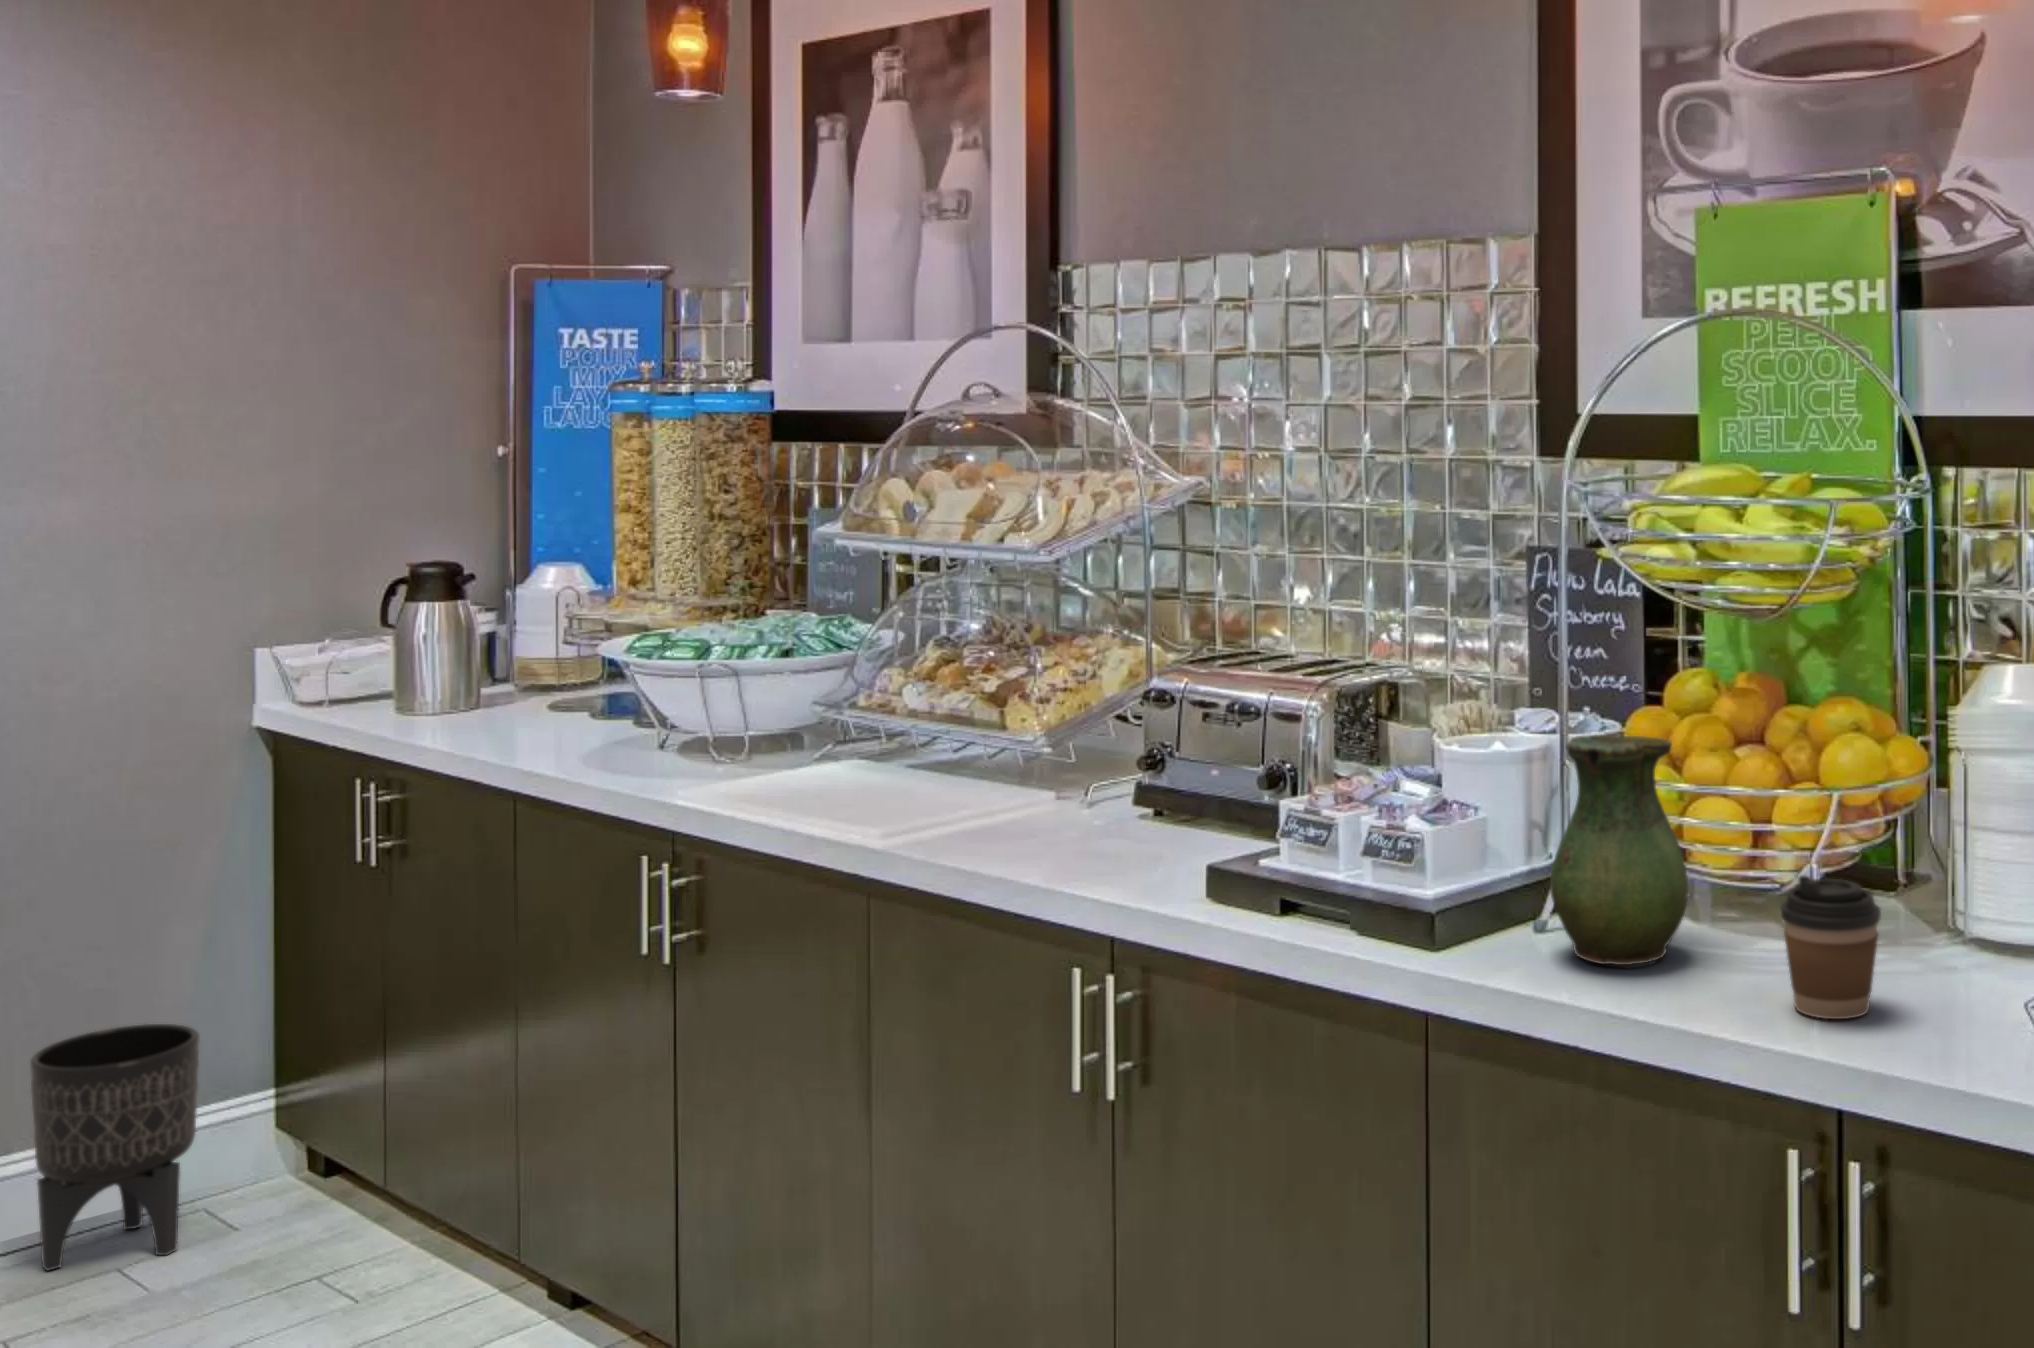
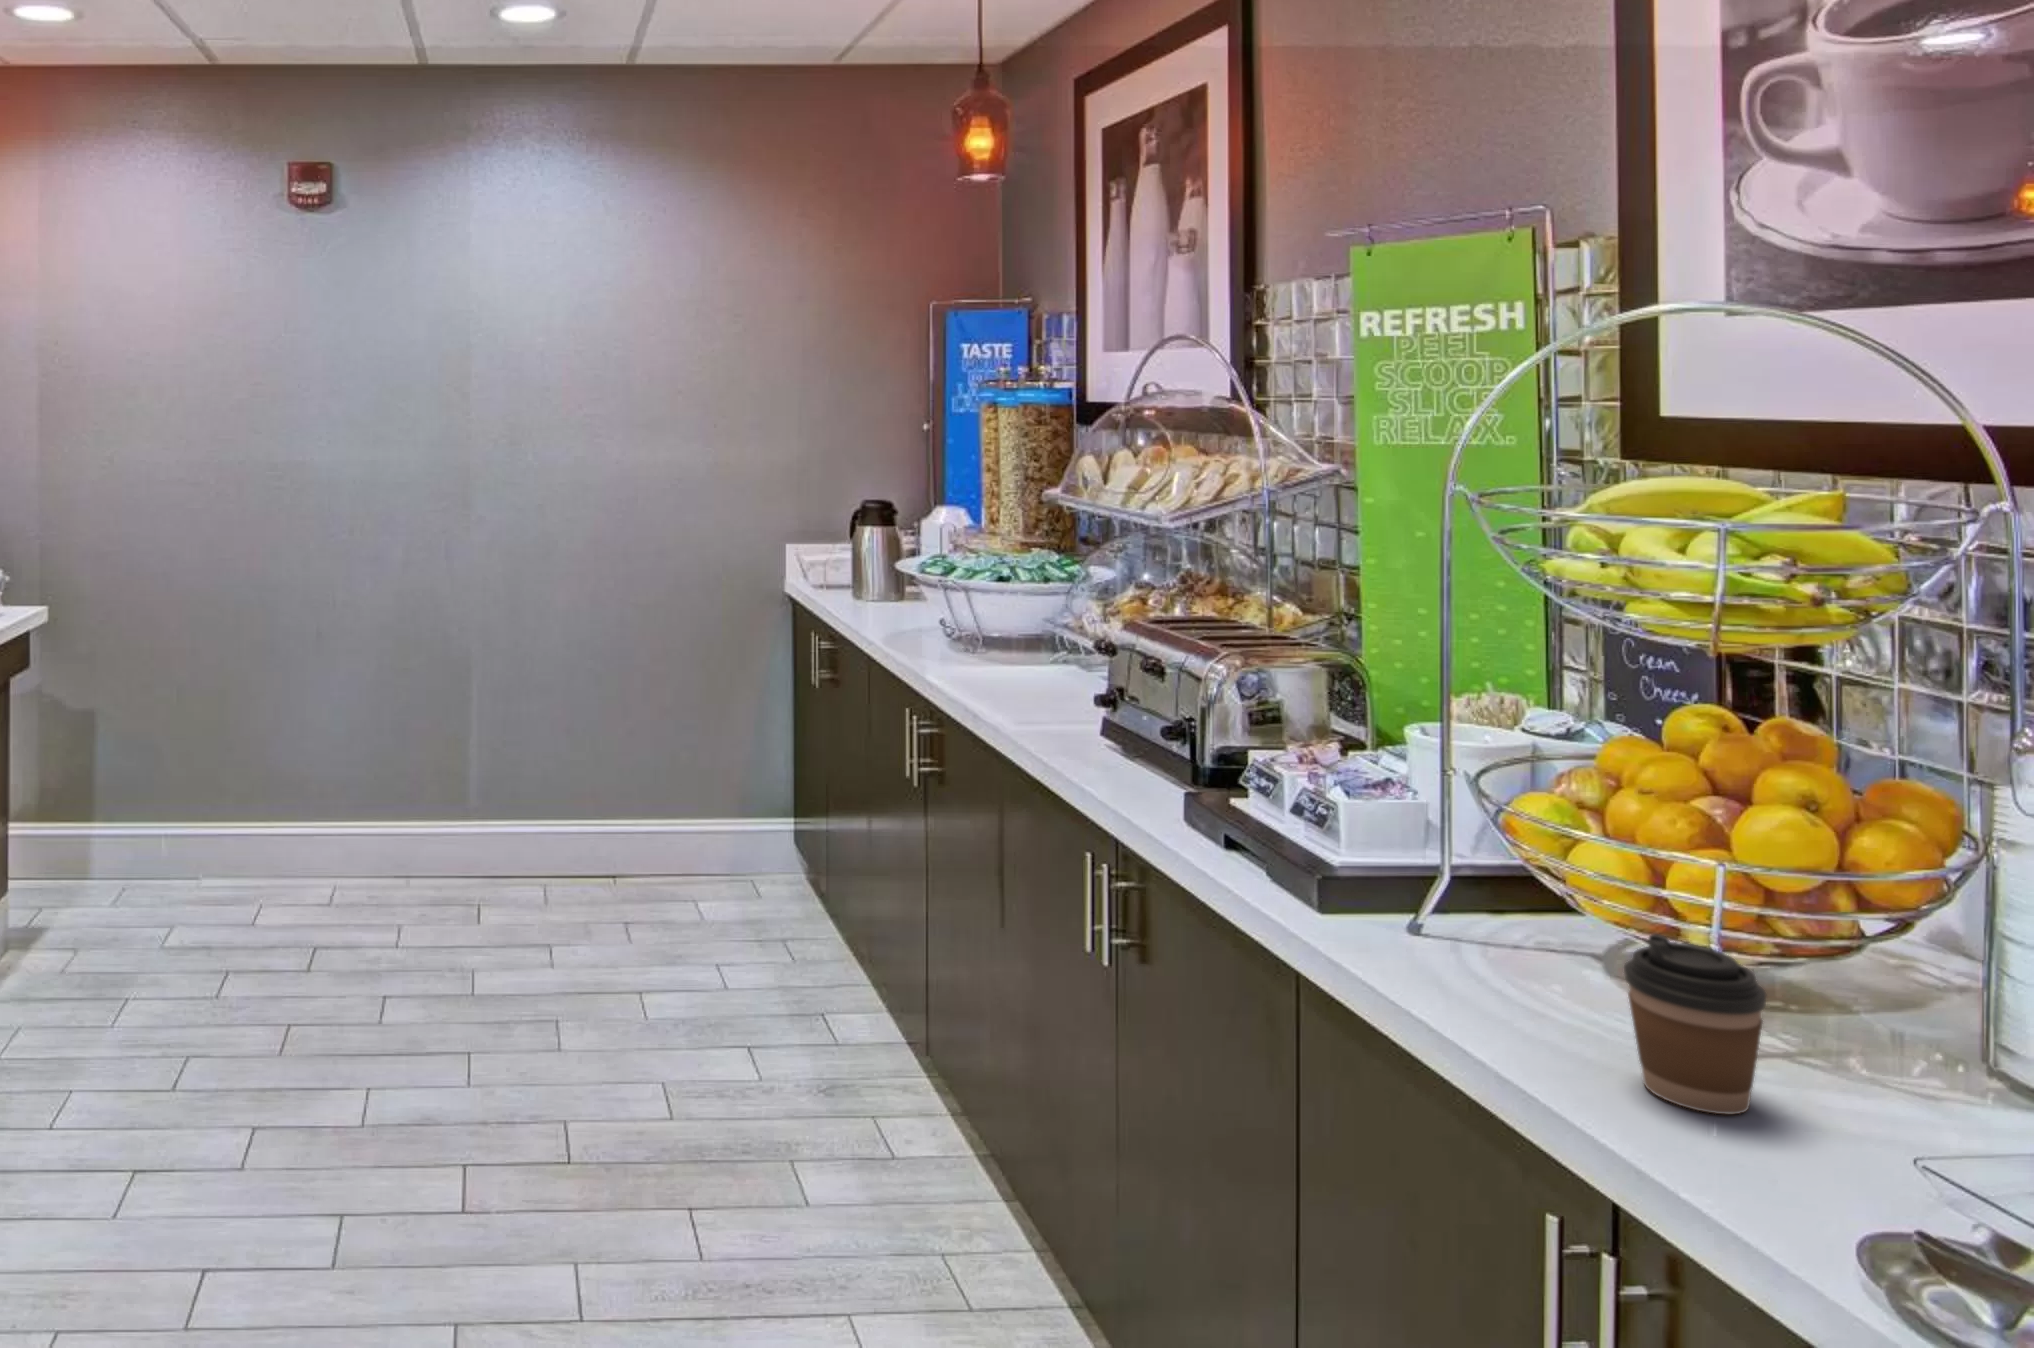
pitcher: present [1550,735,1688,965] -> none [1424,737,1592,984]
planter: present [30,1024,200,1271] -> none [655,759,740,902]

